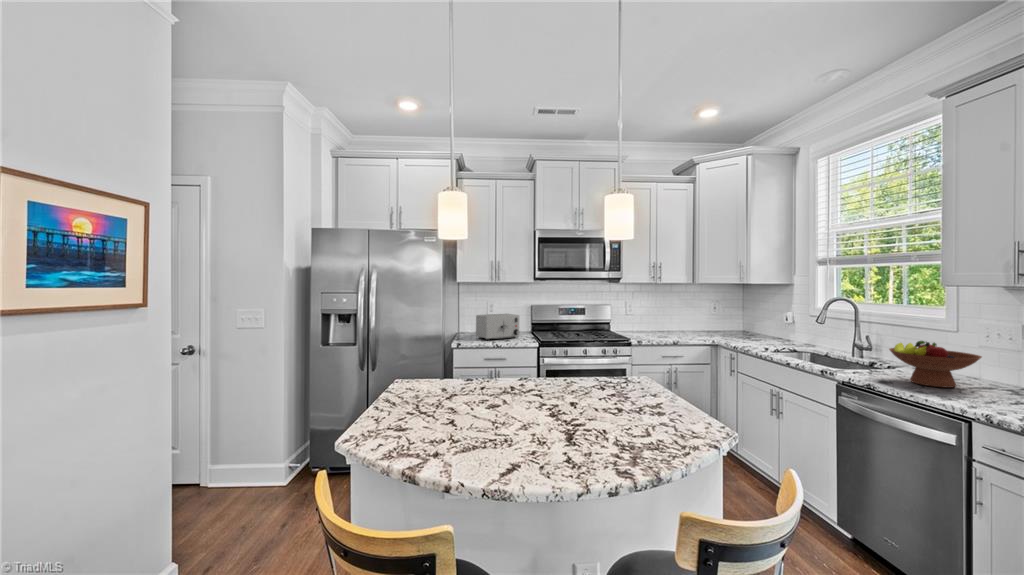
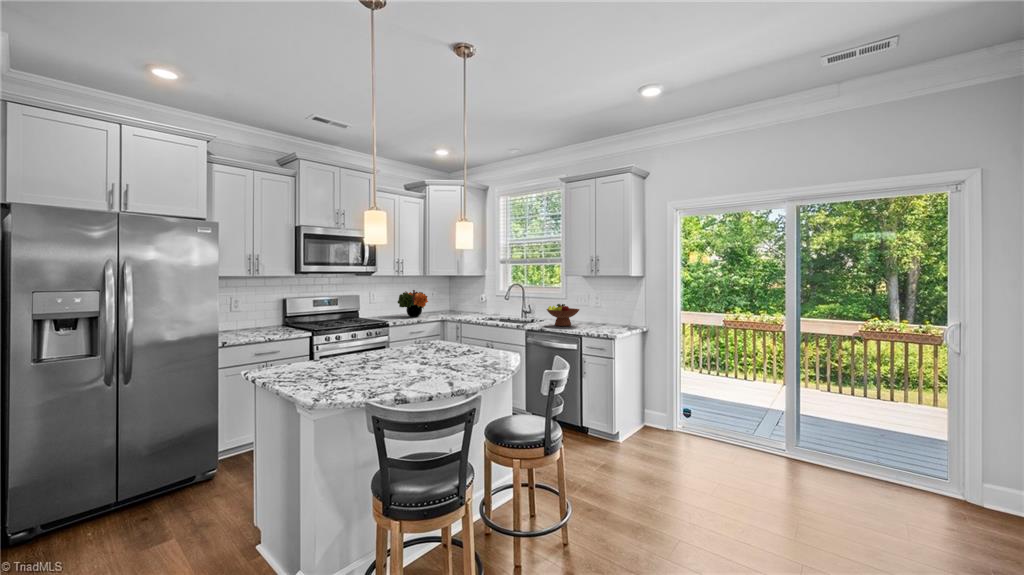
flower arrangement: none [652,301,696,337] -> present [398,290,428,317]
toaster: present [476,314,519,340] -> none [236,307,286,334]

